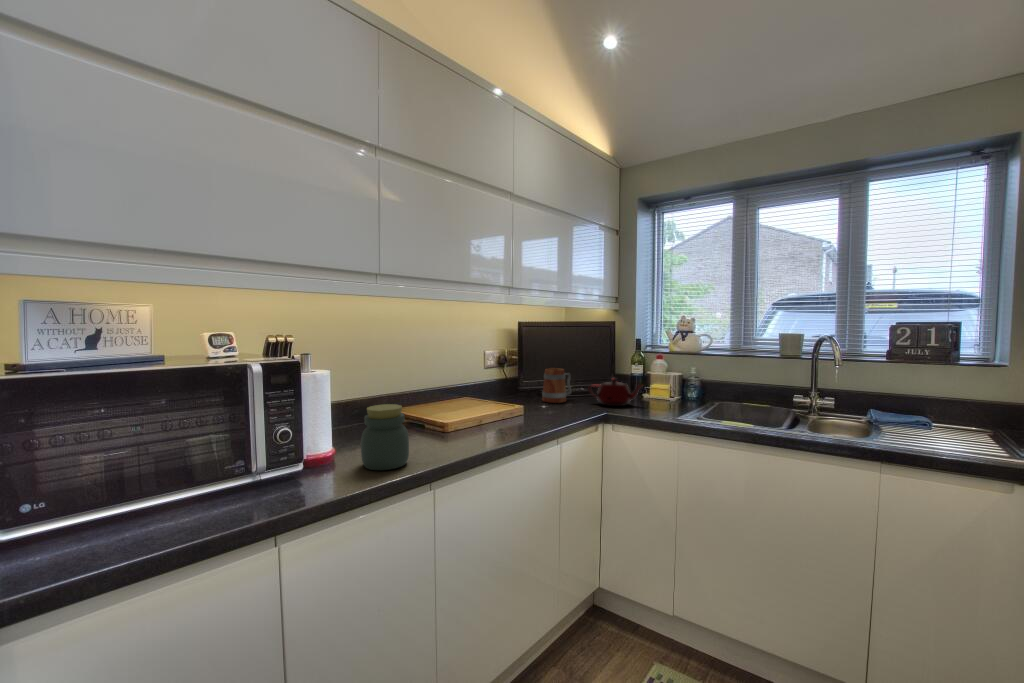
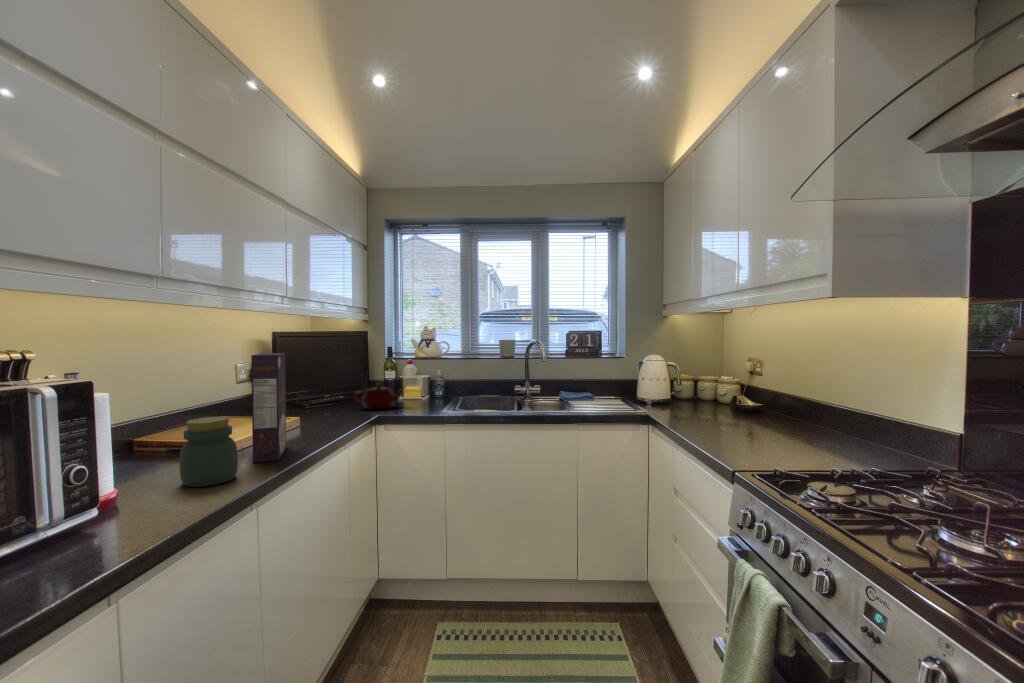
cereal box: none [438,344,483,453] -> present [251,353,286,462]
mug: present [542,368,572,403] -> none [304,379,334,413]

